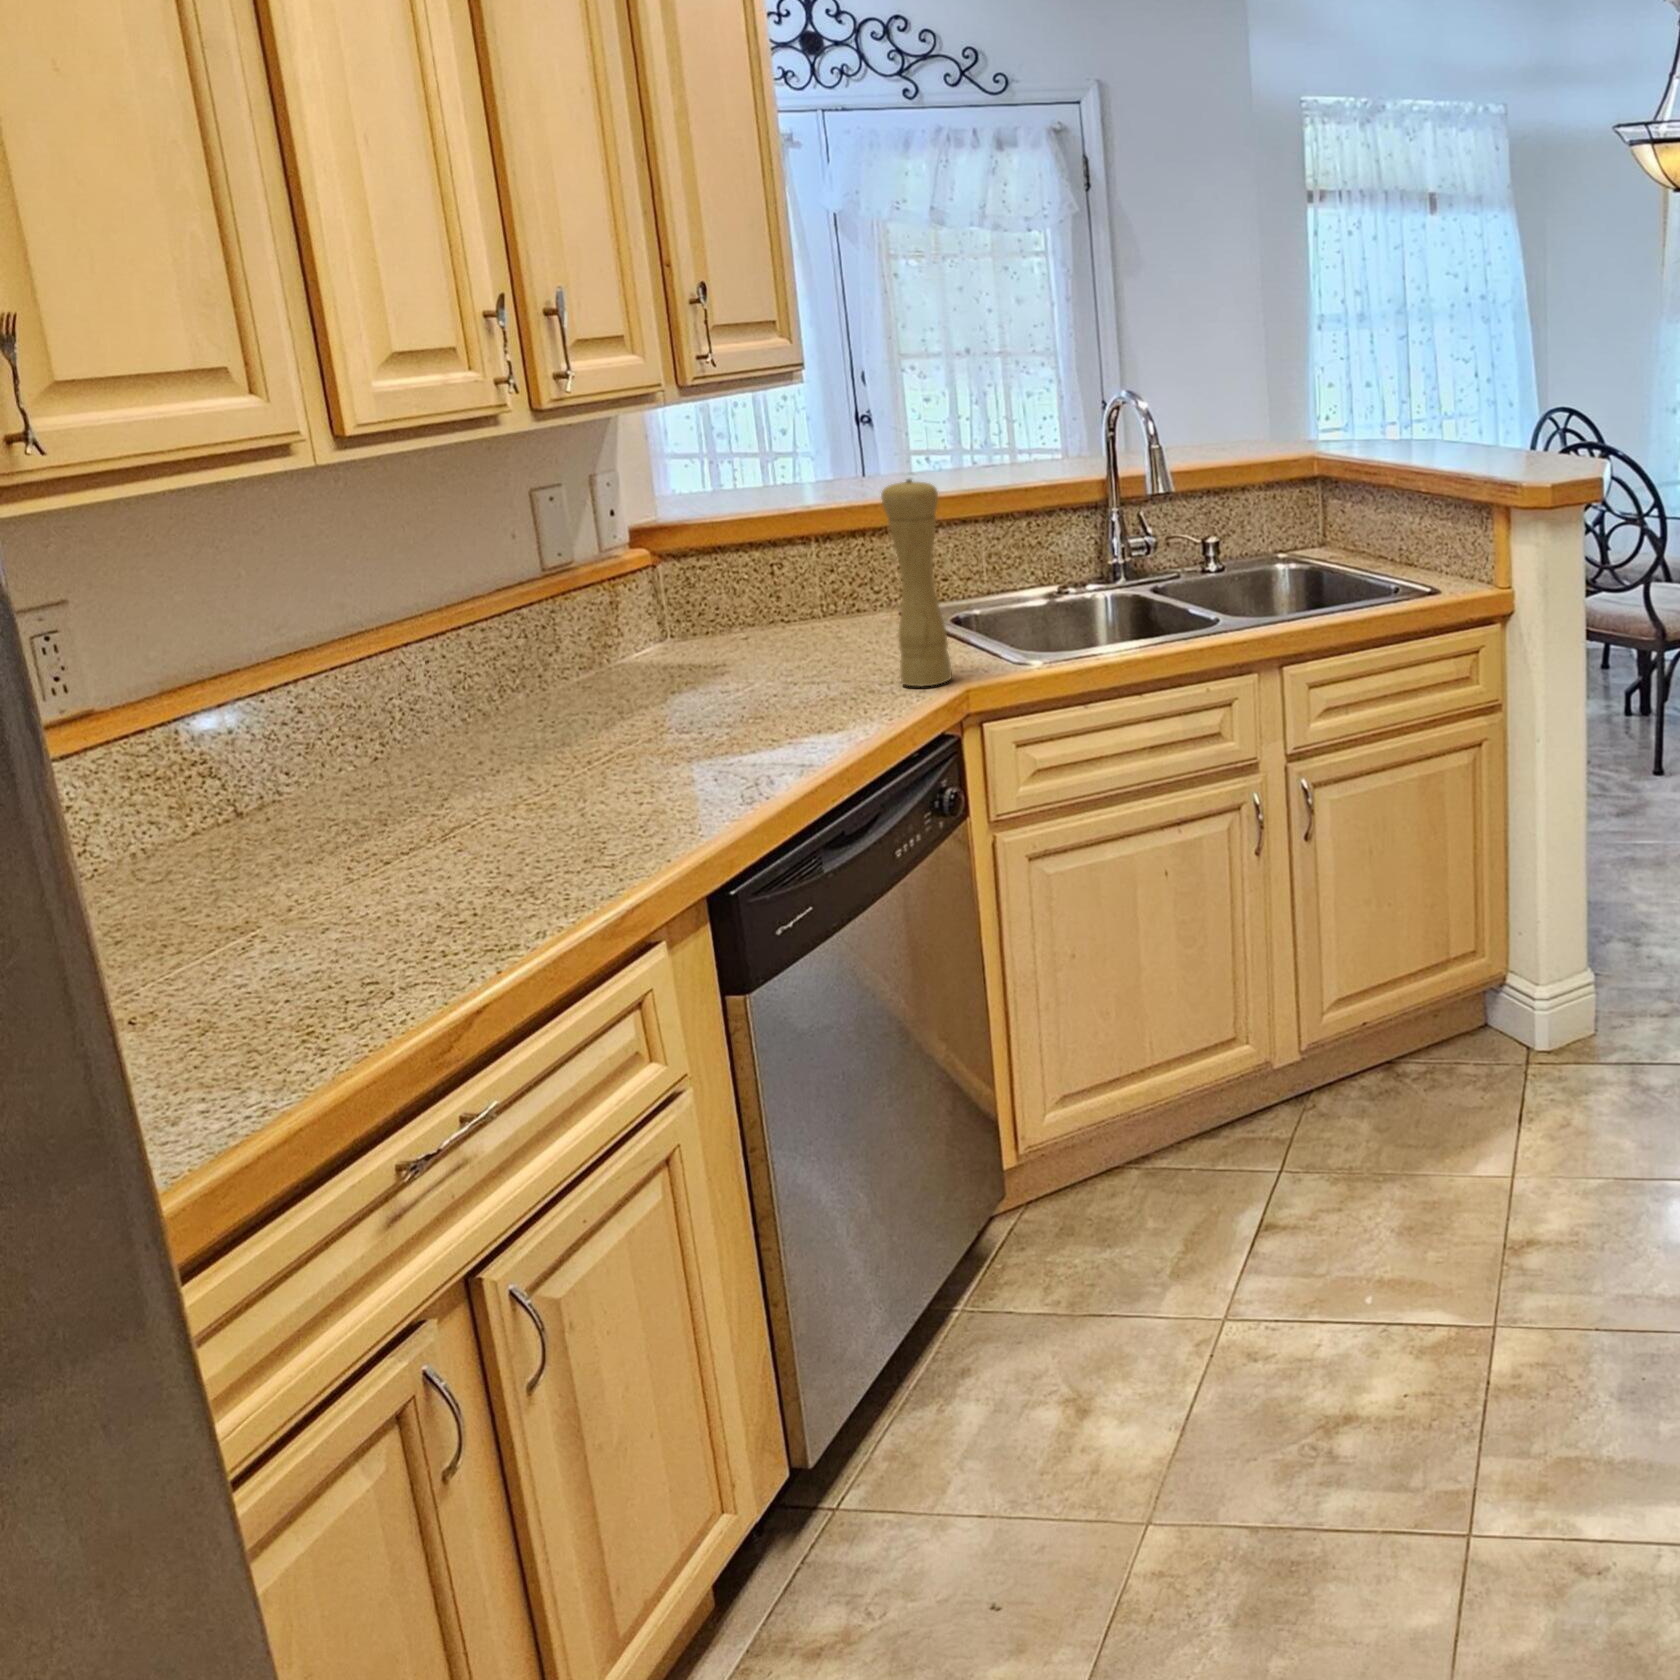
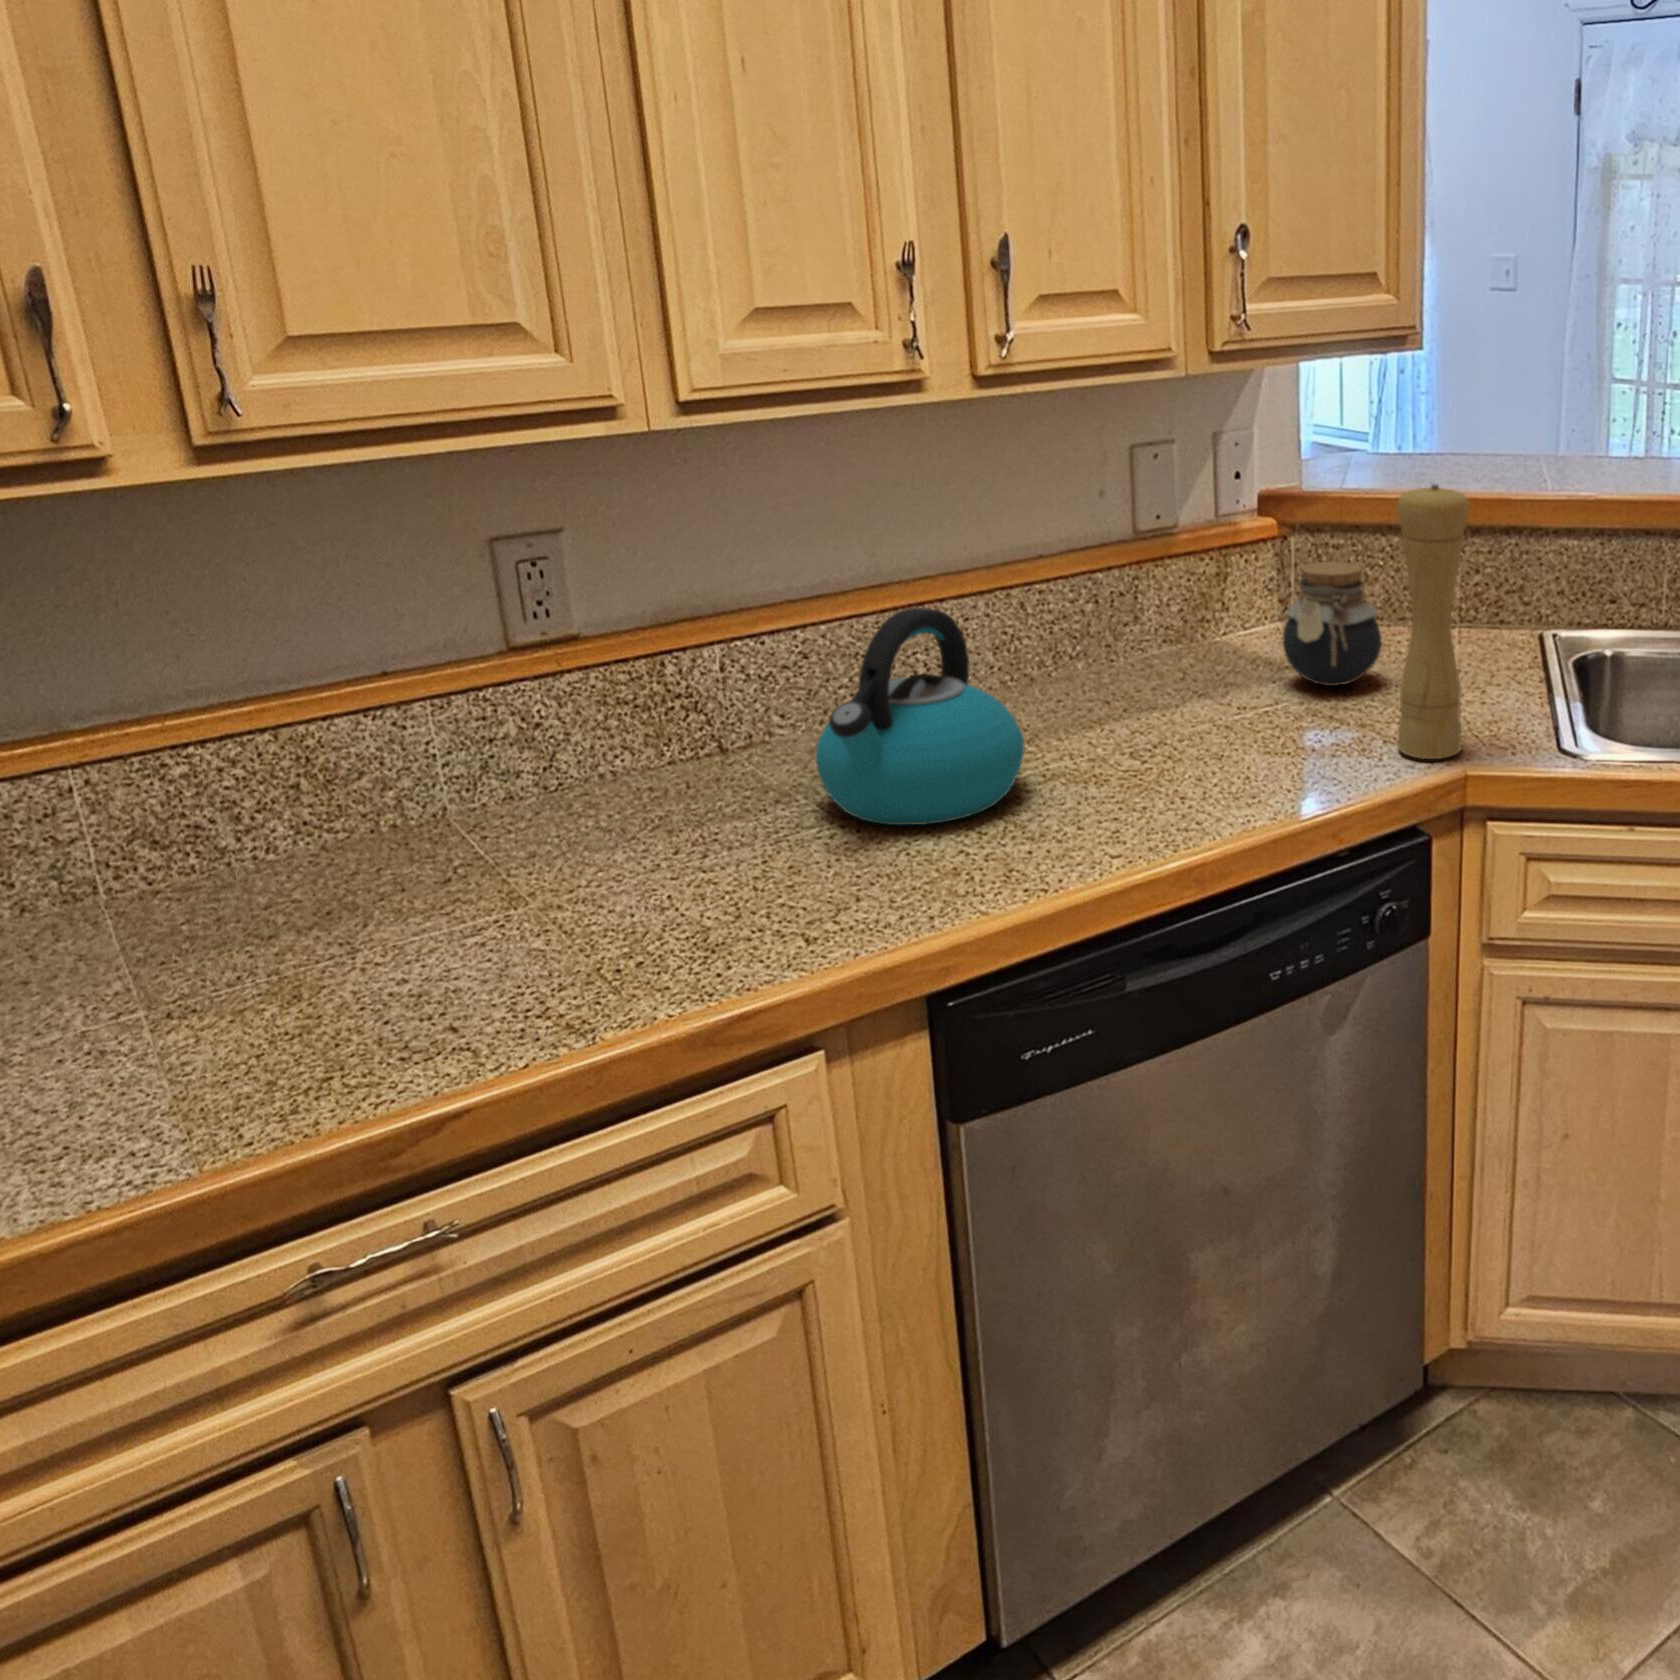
jar: none [733,565,822,667] -> present [1283,561,1382,686]
kettle: none [433,622,639,811] -> present [816,608,1024,825]

